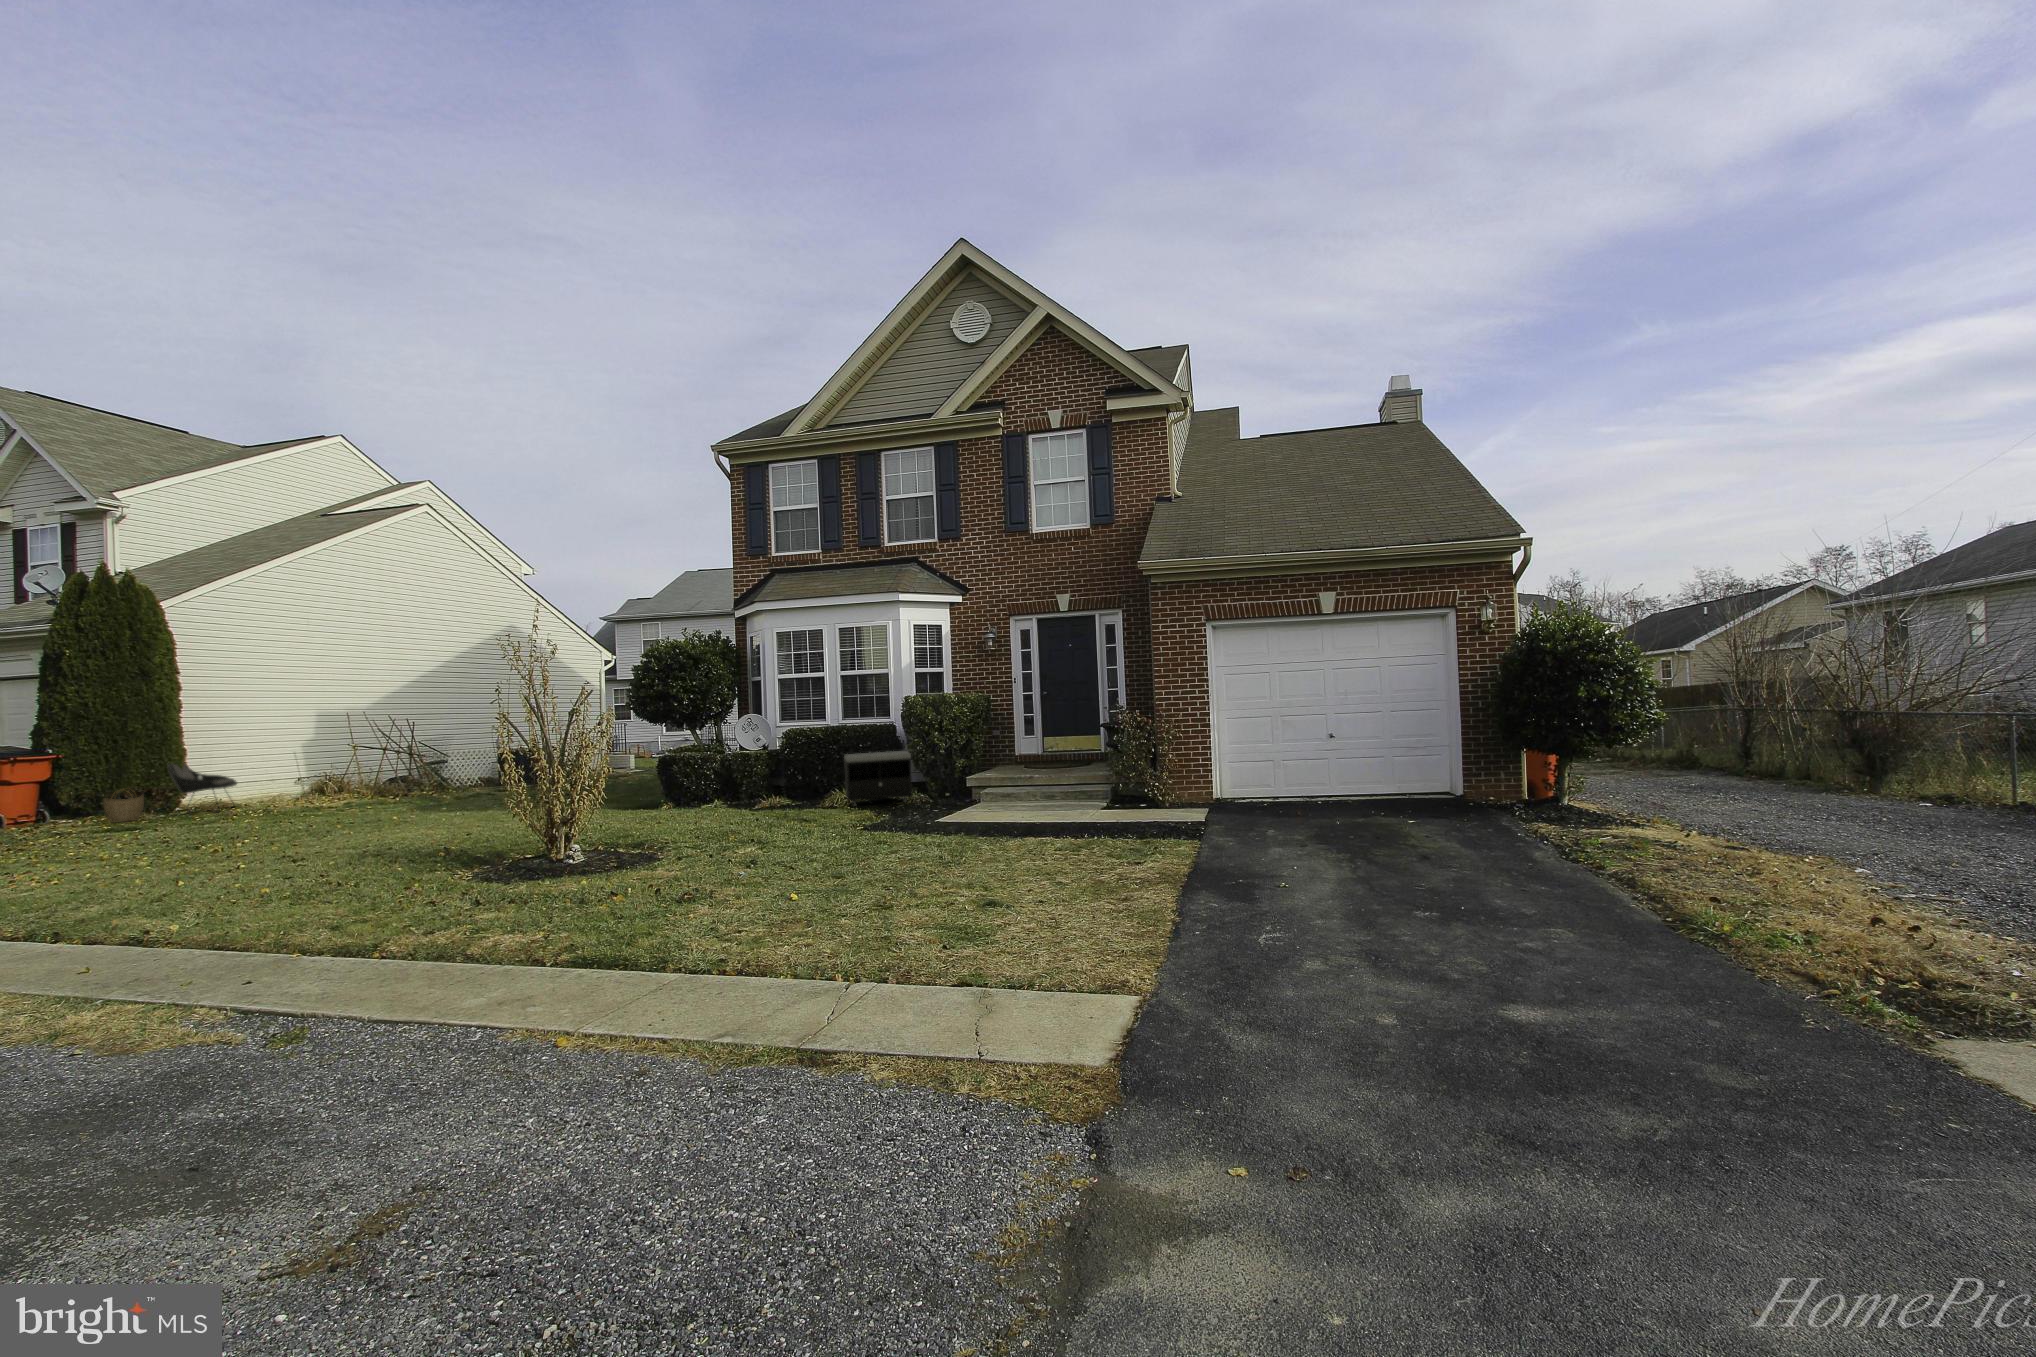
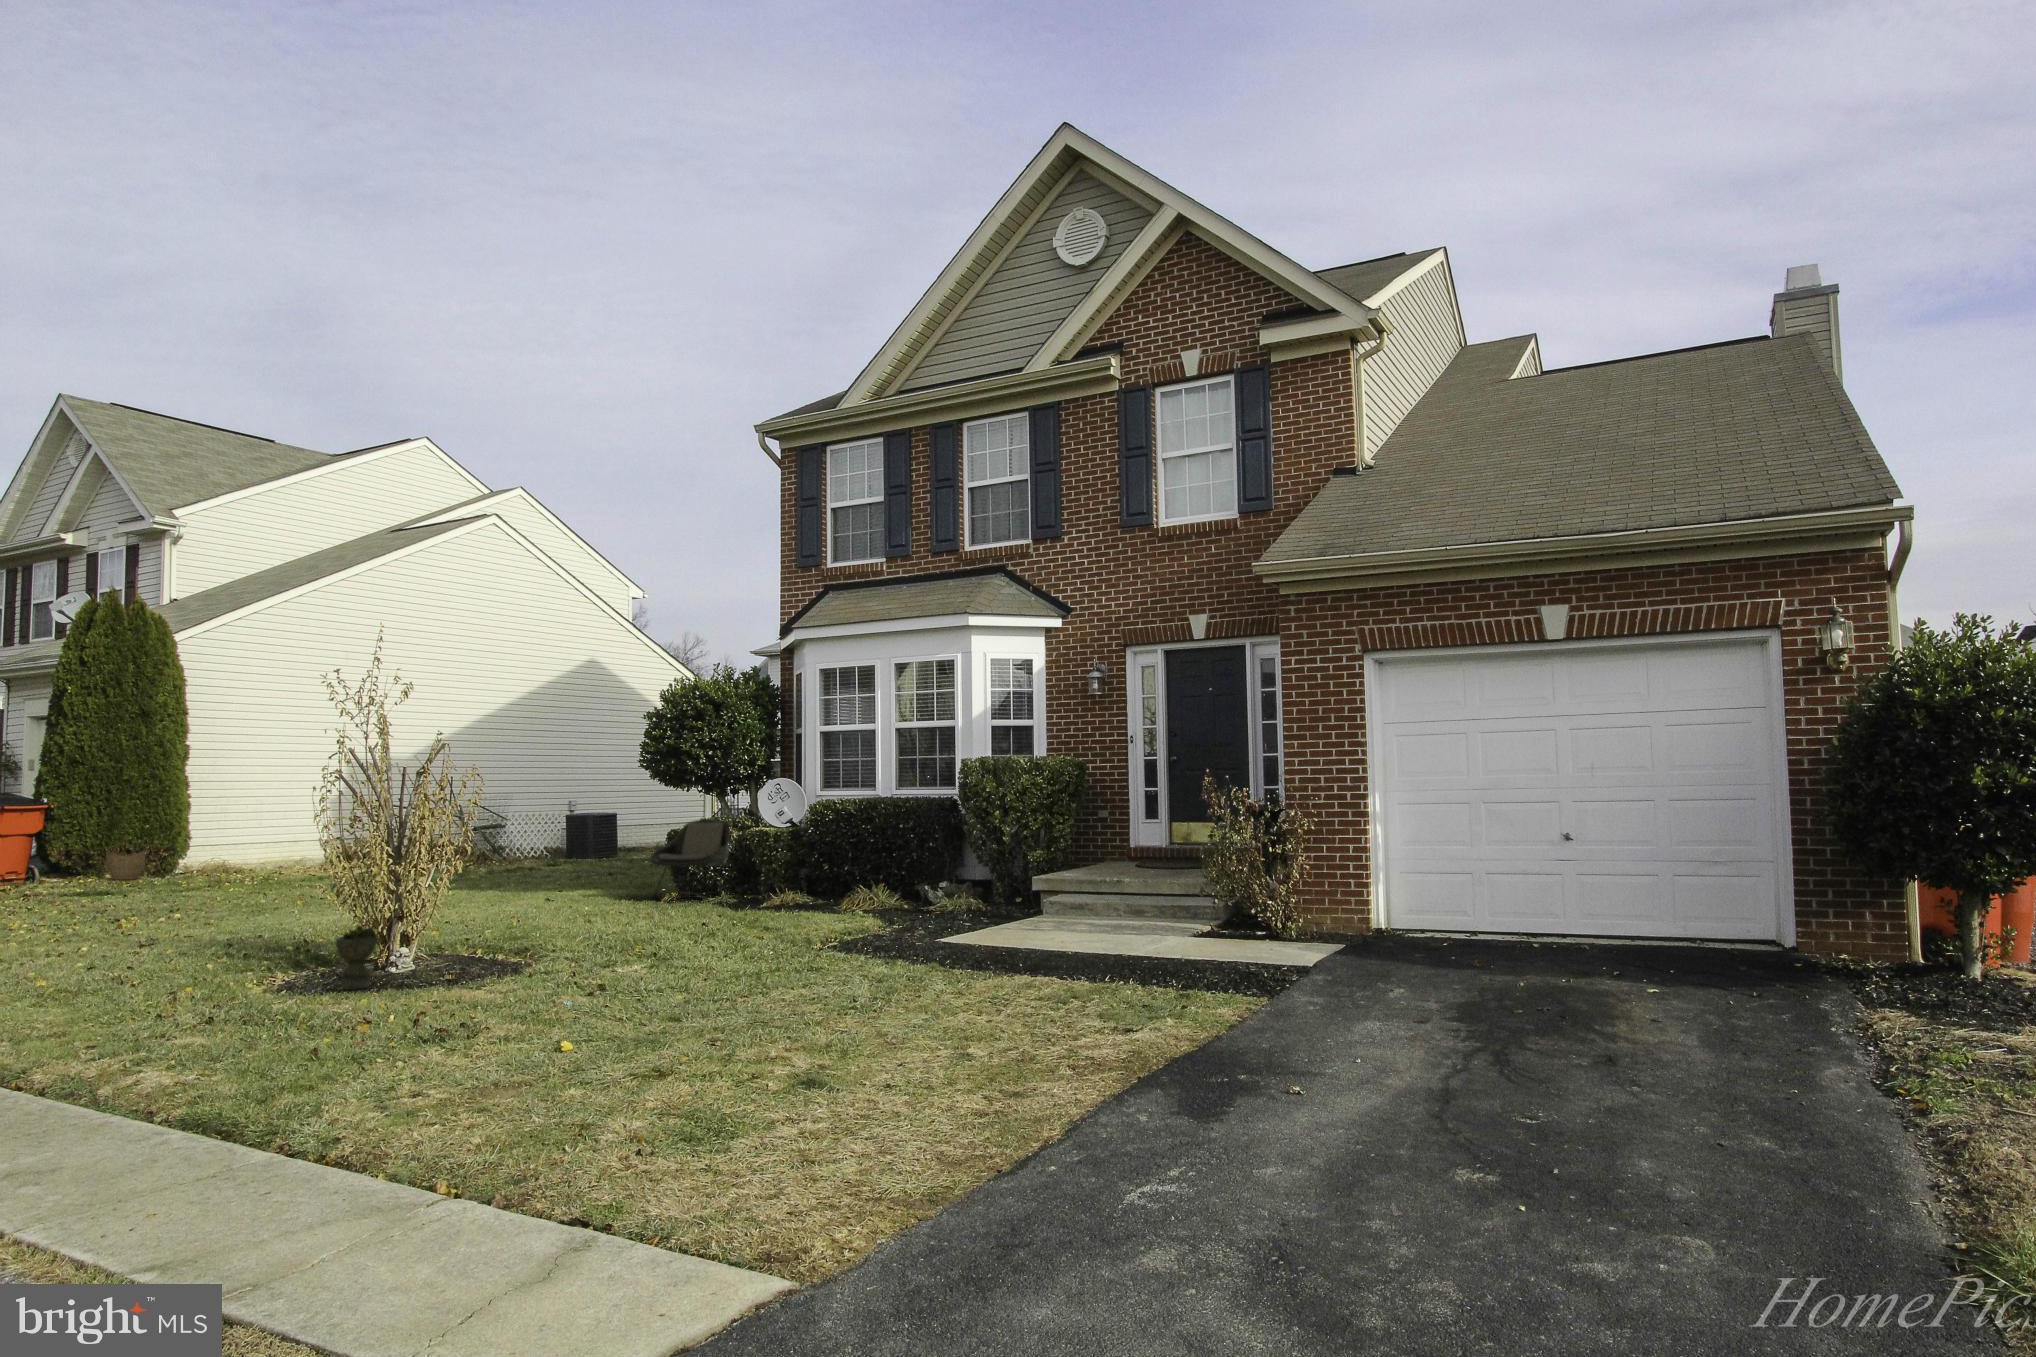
storage bench: present [844,751,912,805] -> none [874,835,966,908]
lounge chair: present [167,764,237,817] -> present [650,819,732,900]
planter: none [497,848,532,900] -> present [335,925,378,990]

